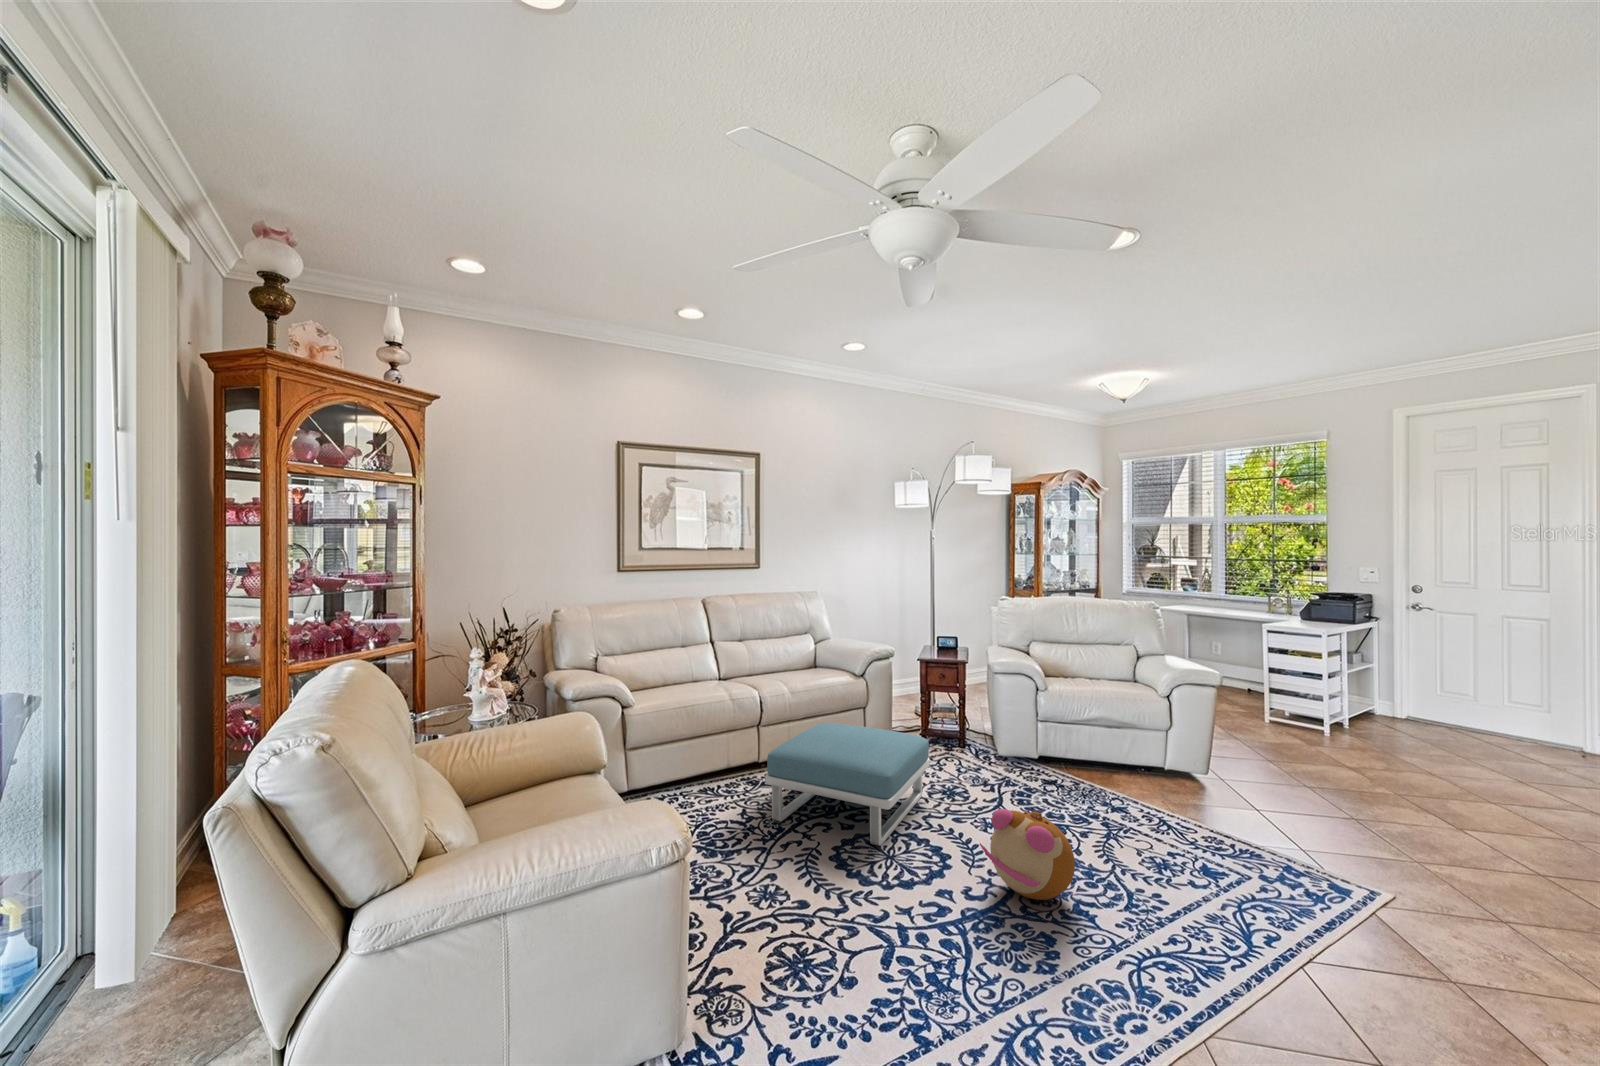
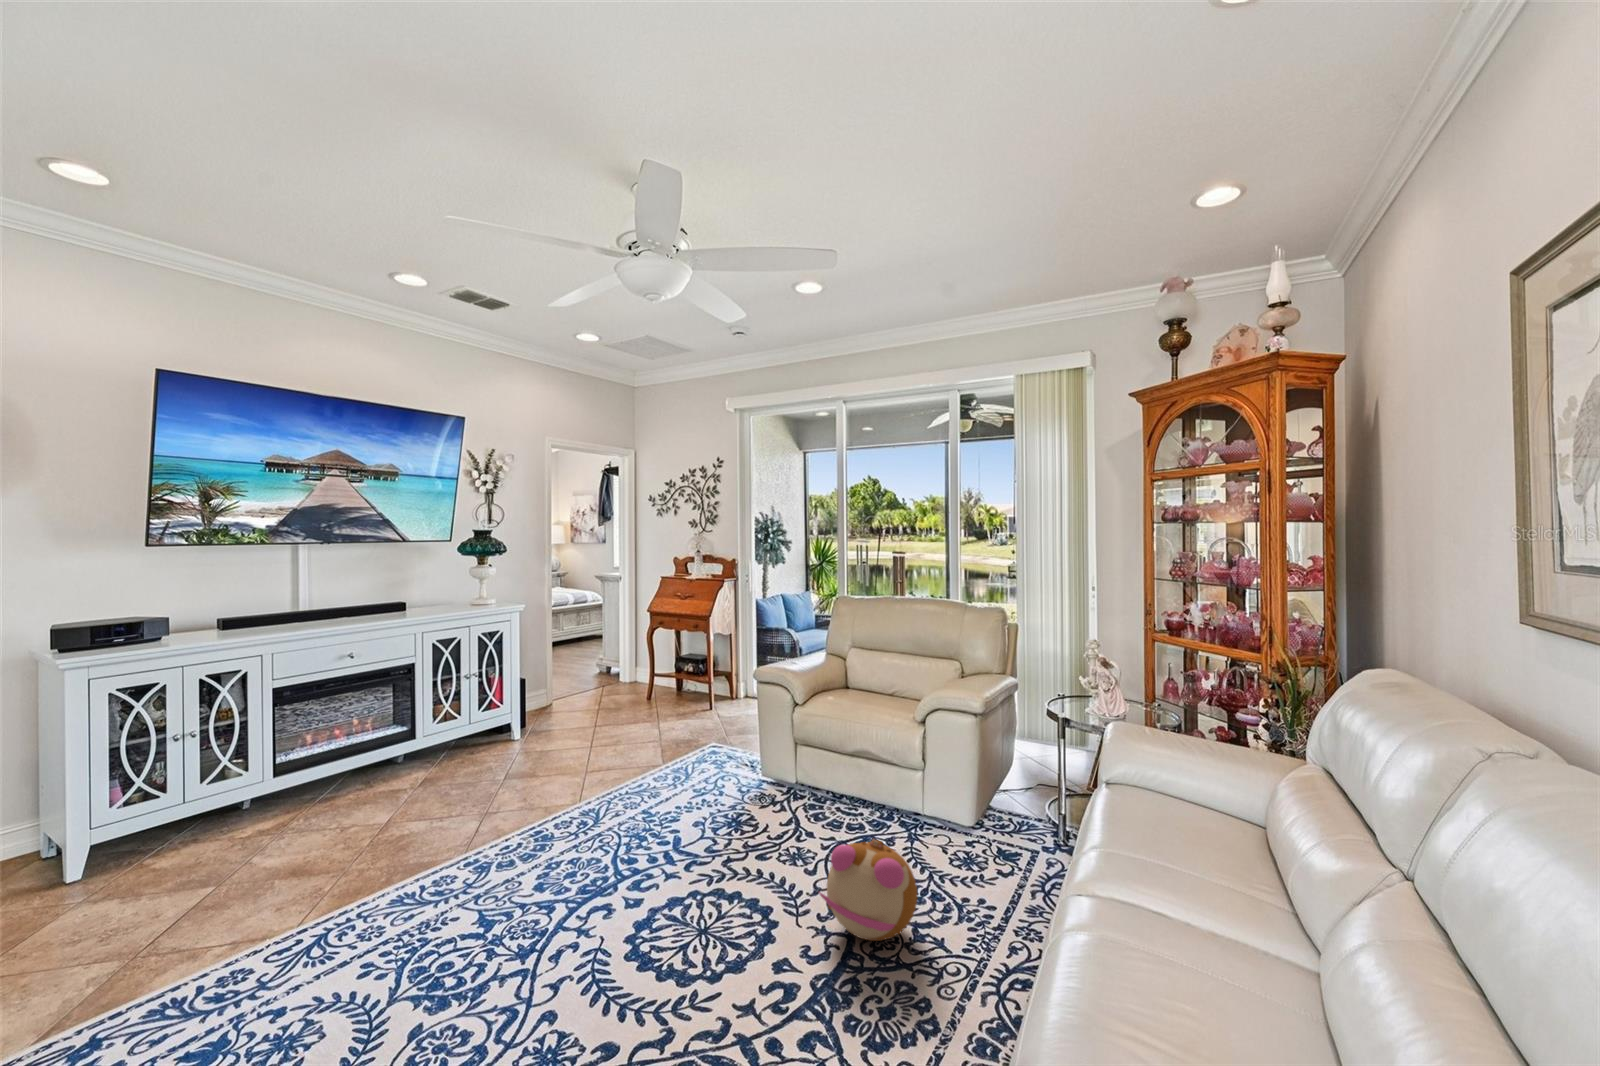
footstool: present [766,723,930,846] -> none [512,763,720,919]

